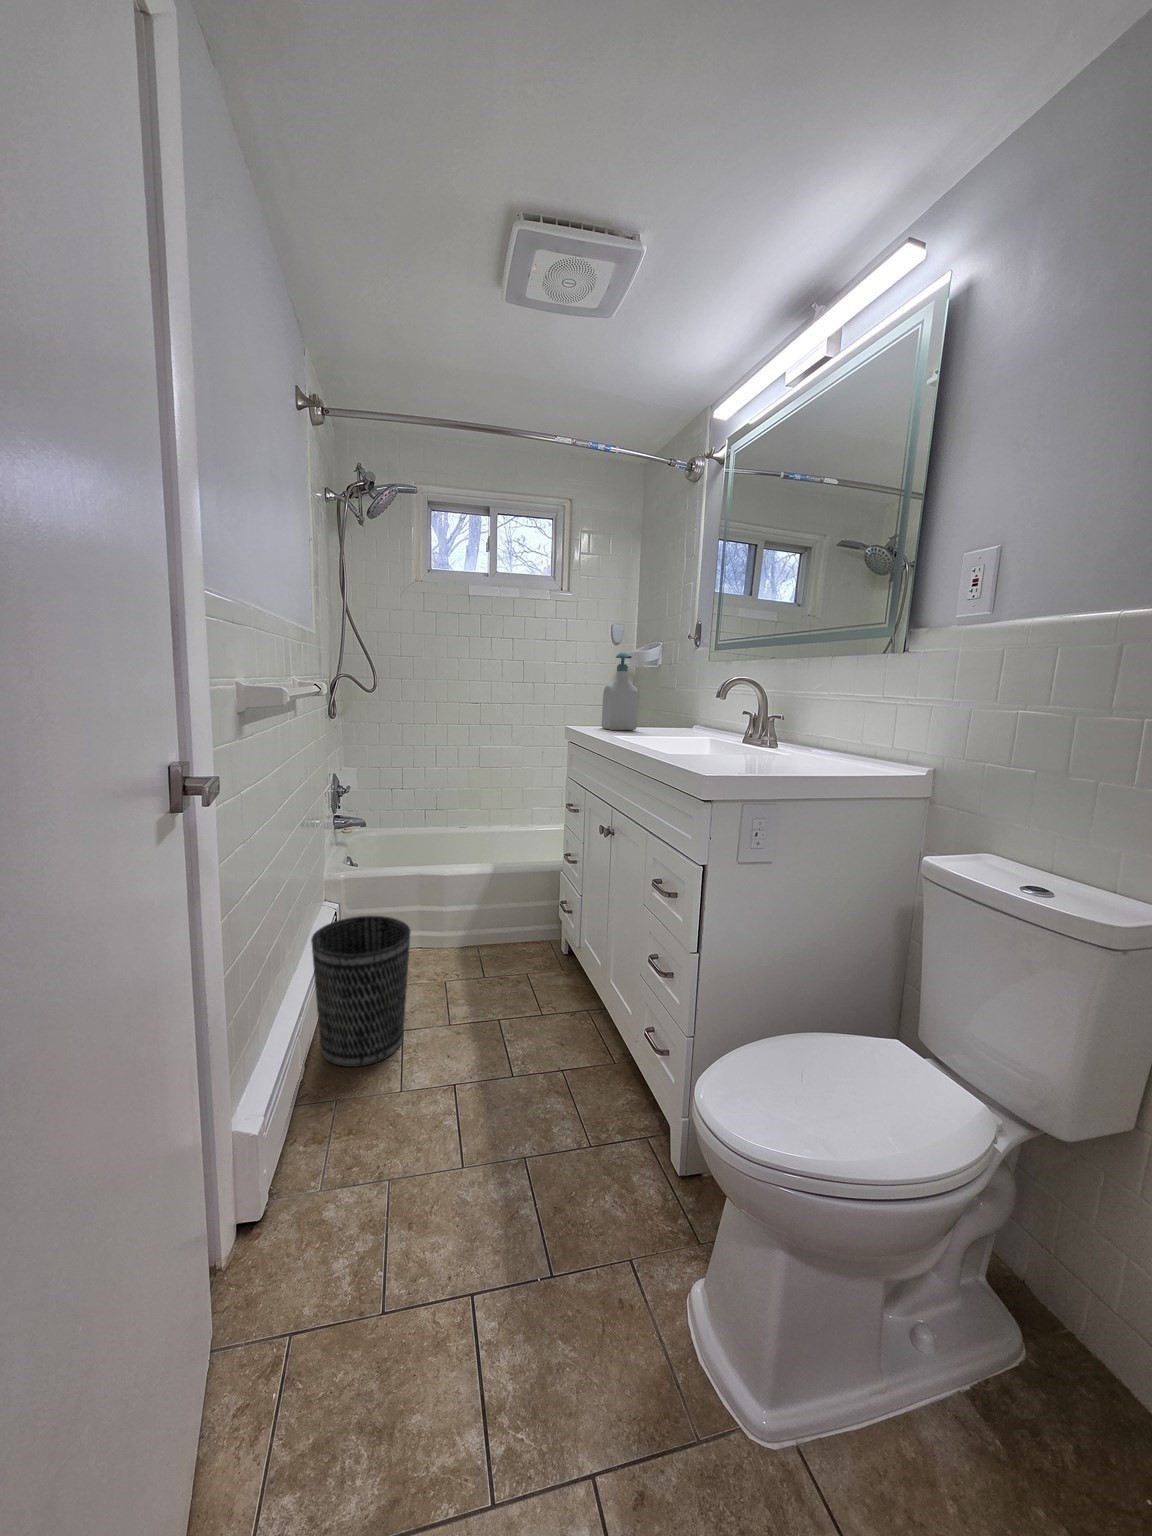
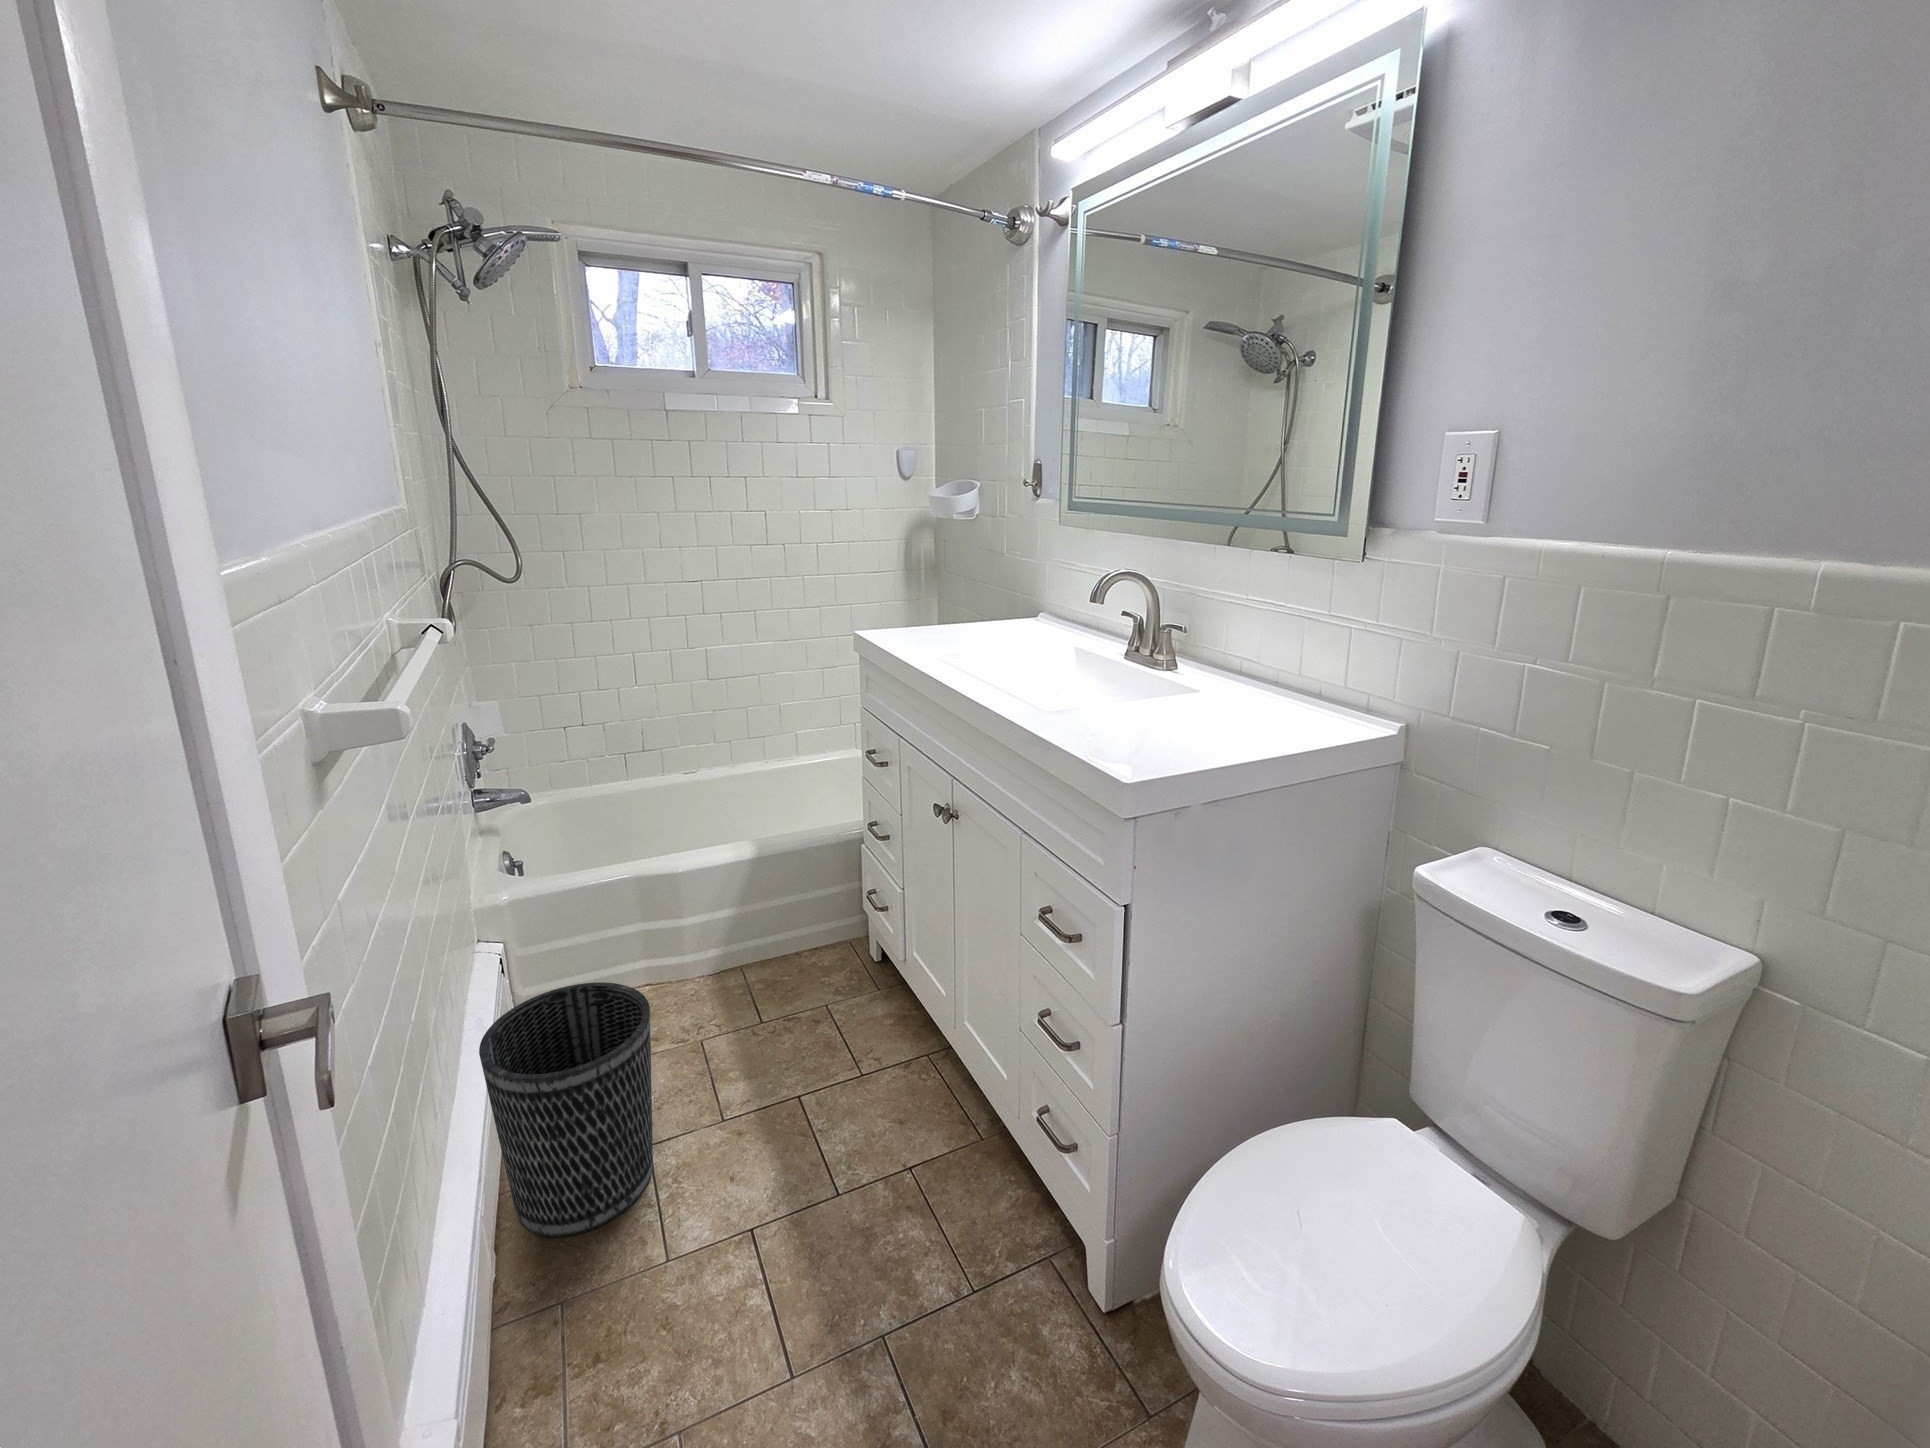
soap bottle: present [601,653,638,730] -> none [914,527,968,646]

